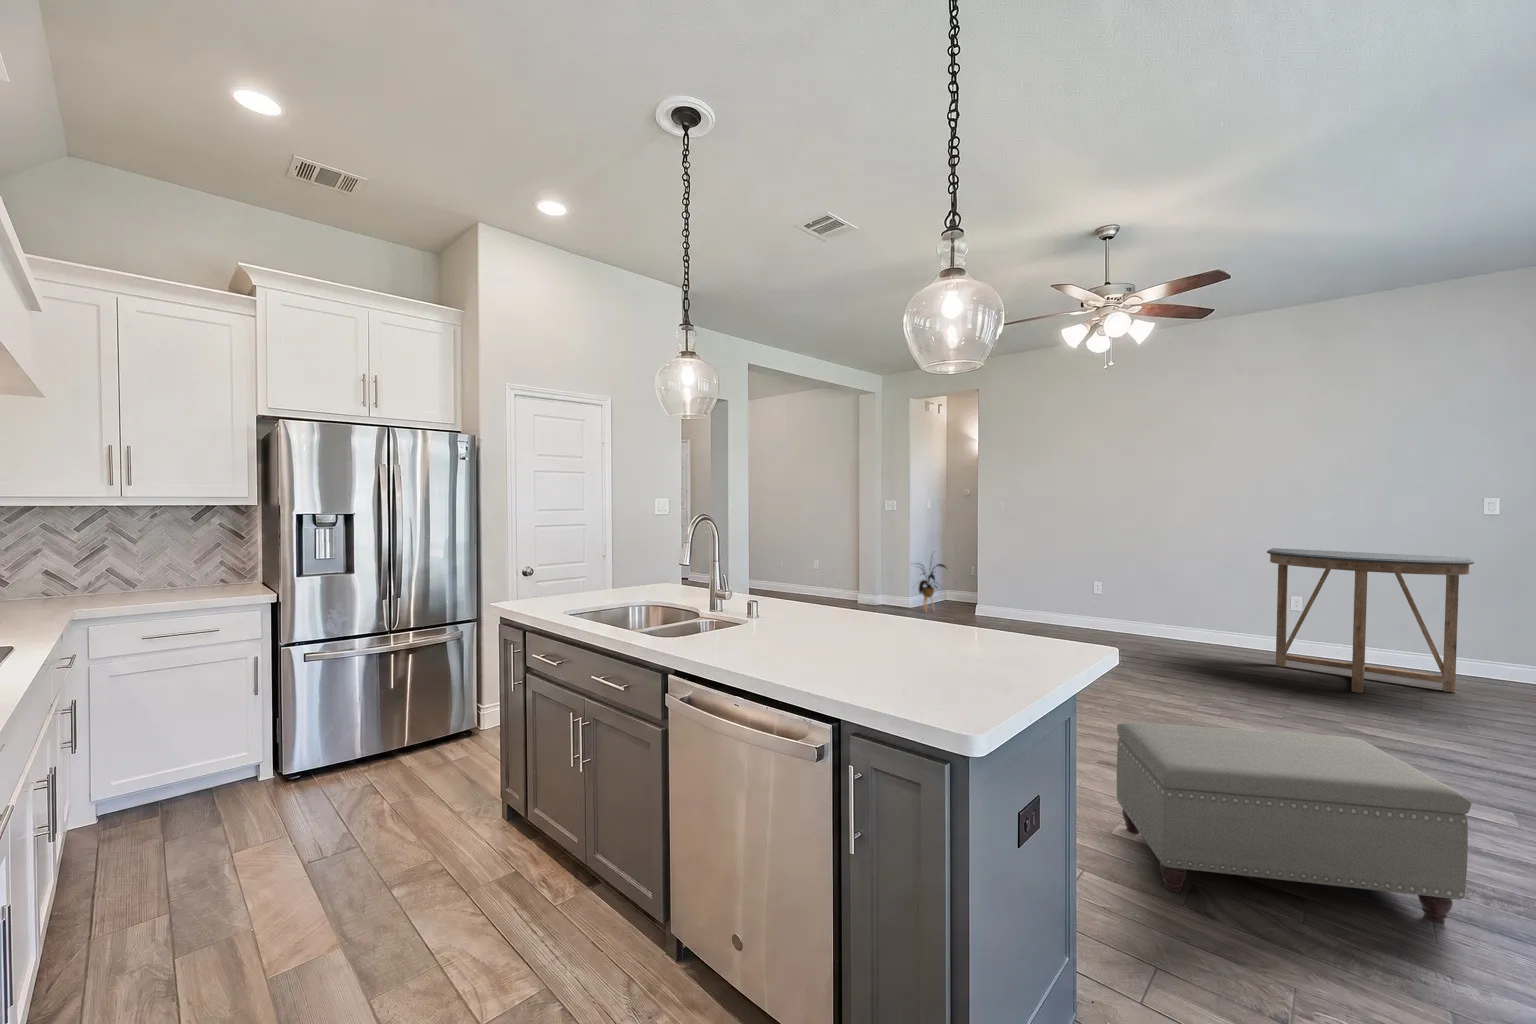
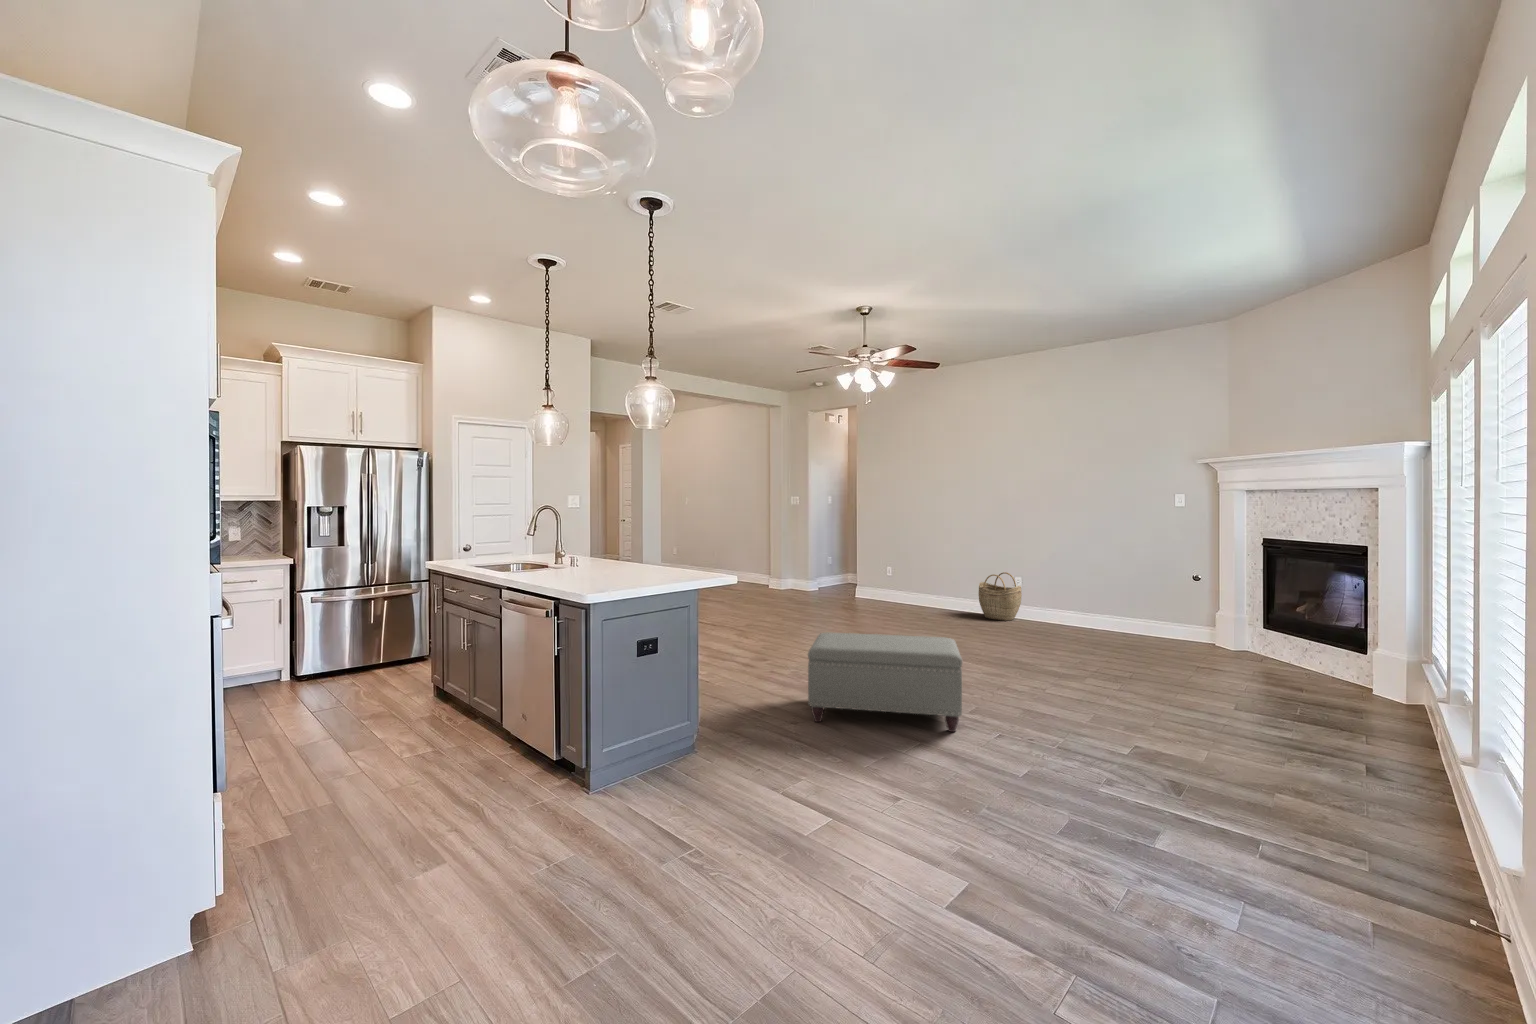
console table: present [1267,548,1474,693] -> none [1037,534,1165,638]
house plant: present [919,564,946,611] -> none [807,542,835,592]
woven basket: none [1169,597,1233,661] -> present [979,572,1022,621]

